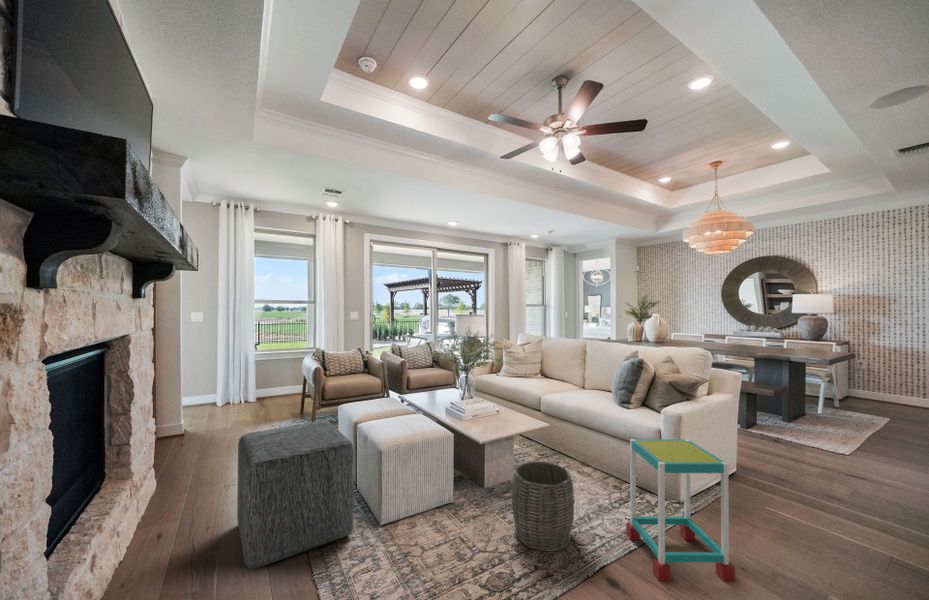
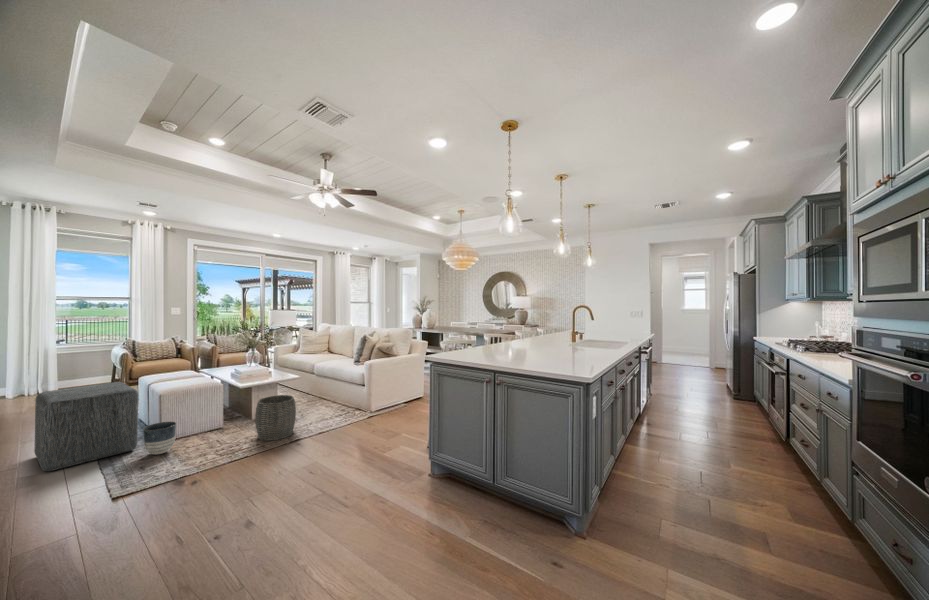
side table: present [626,439,735,581] -> none [327,374,367,442]
planter: none [366,497,407,556] -> present [144,422,176,455]

